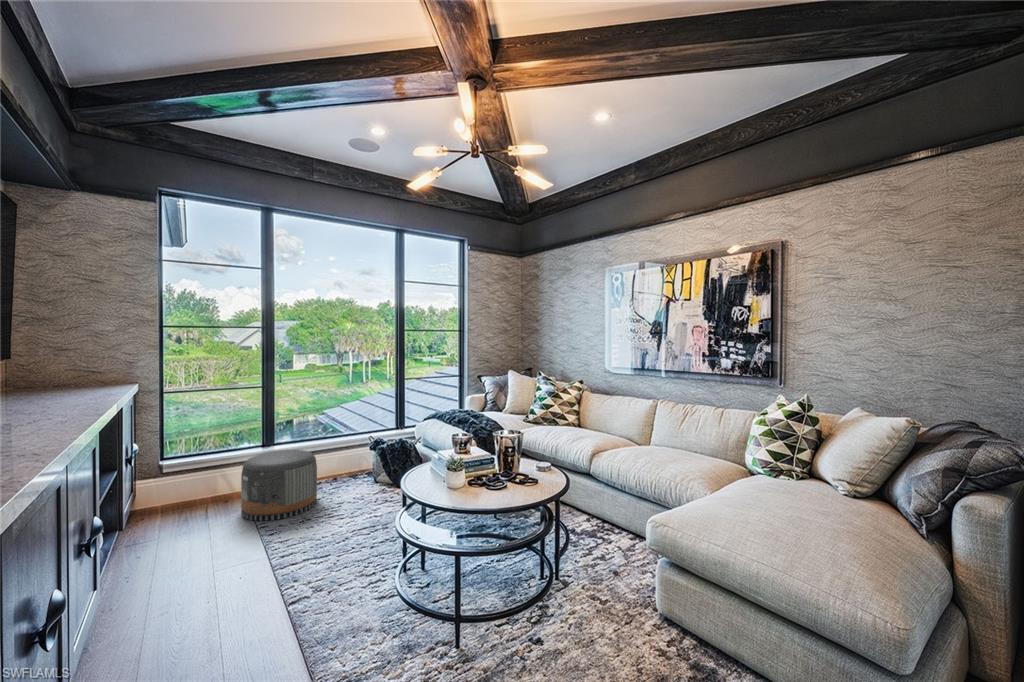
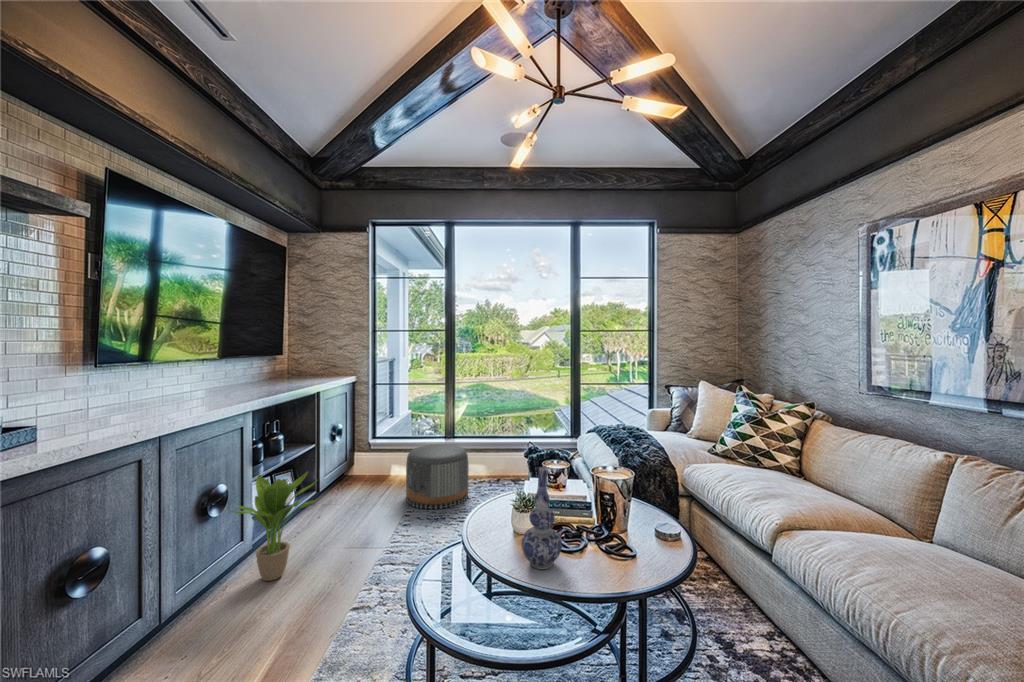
vase: none [480,427,509,498] -> present [521,467,562,569]
potted plant: none [97,491,215,628] -> present [230,471,317,581]

